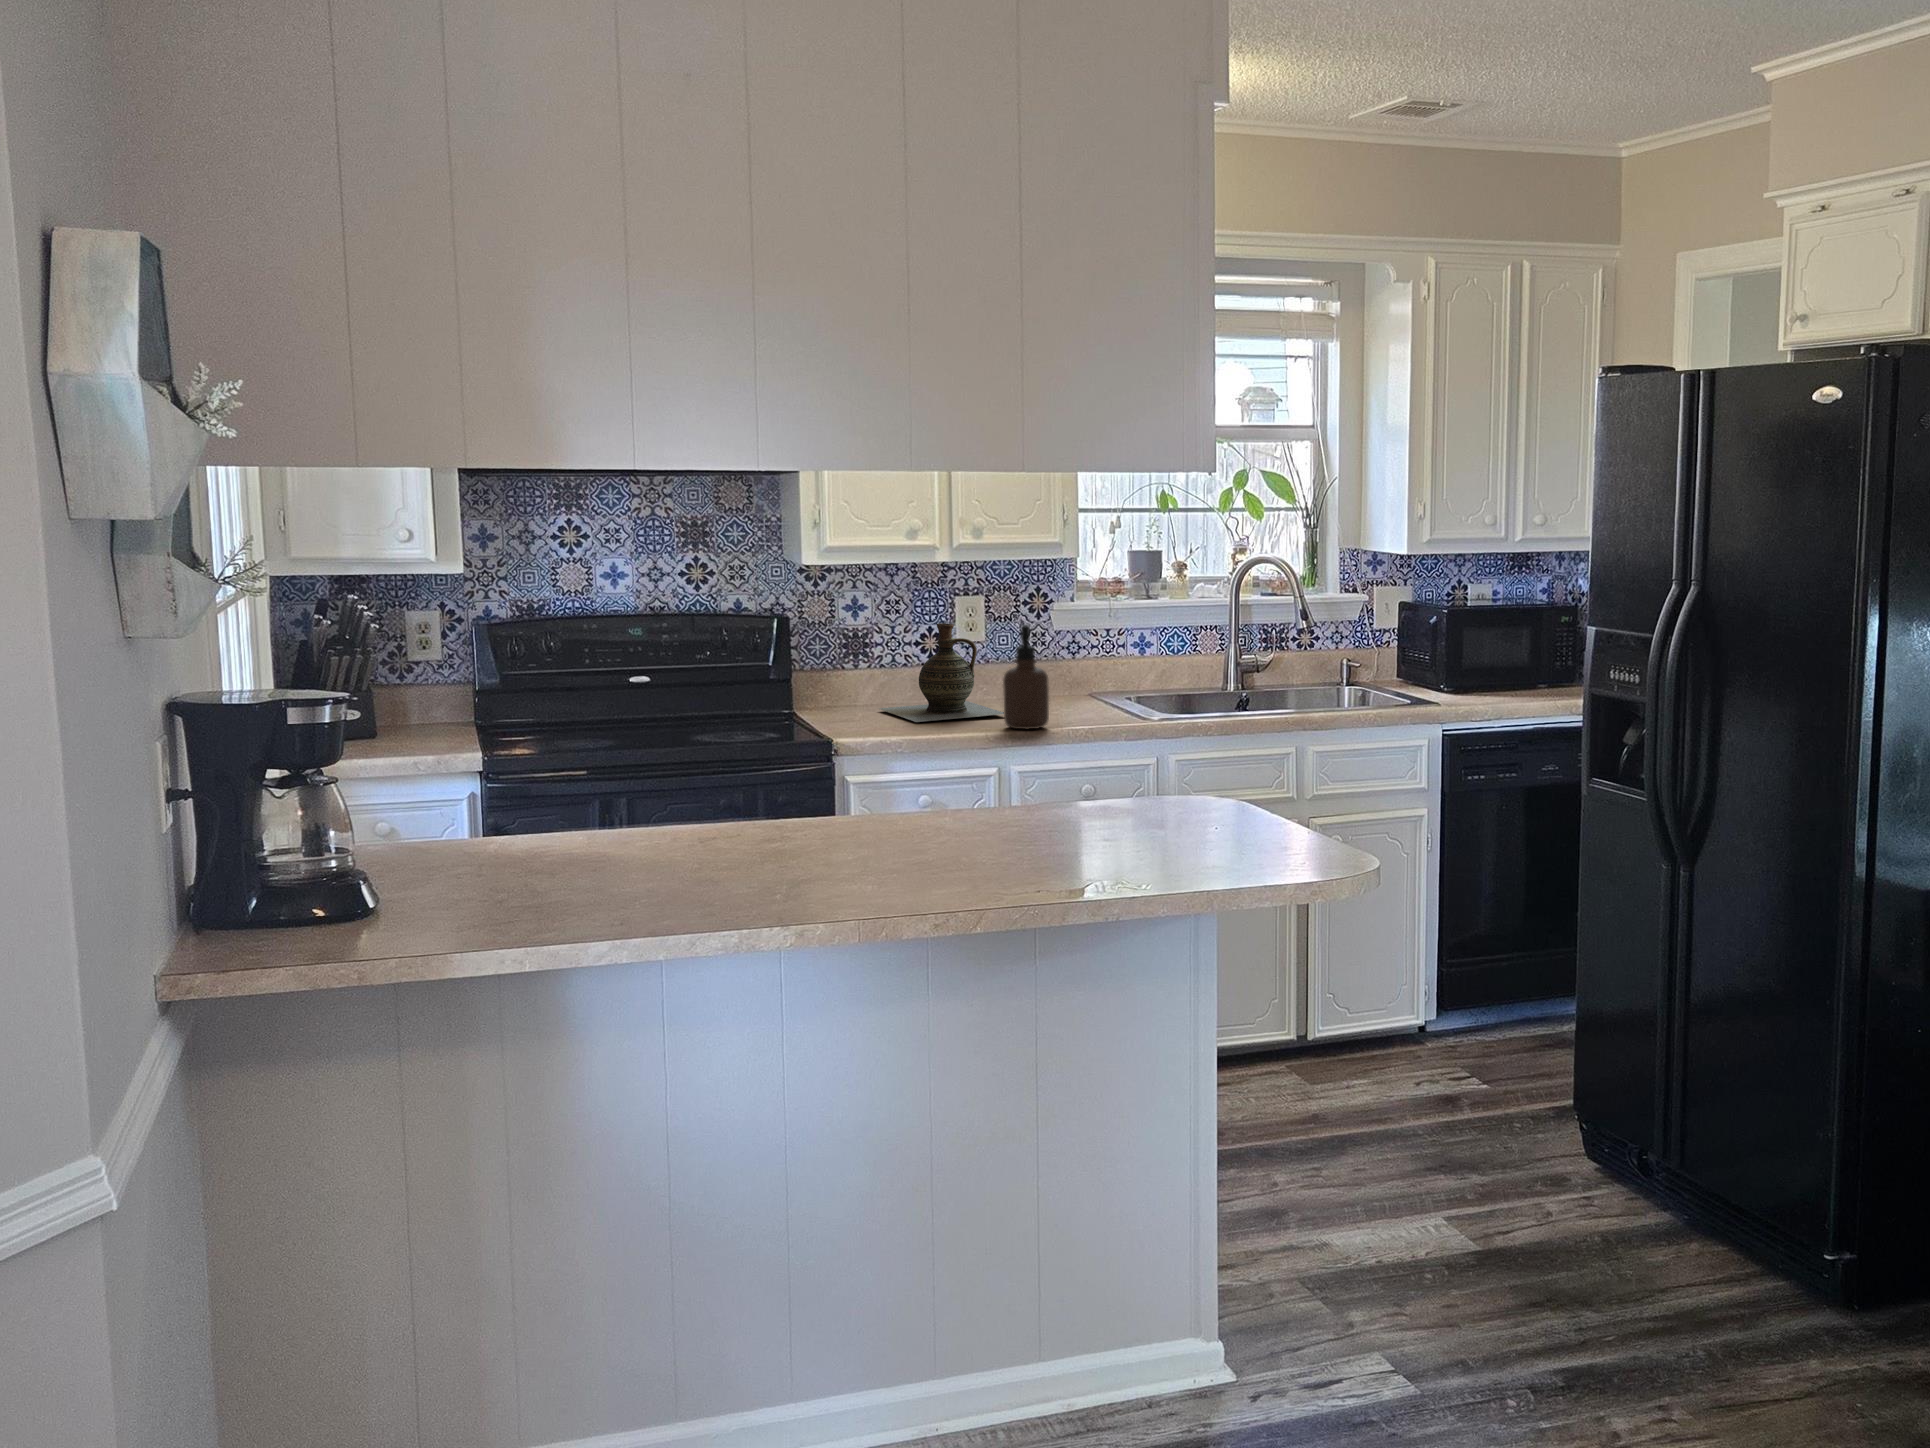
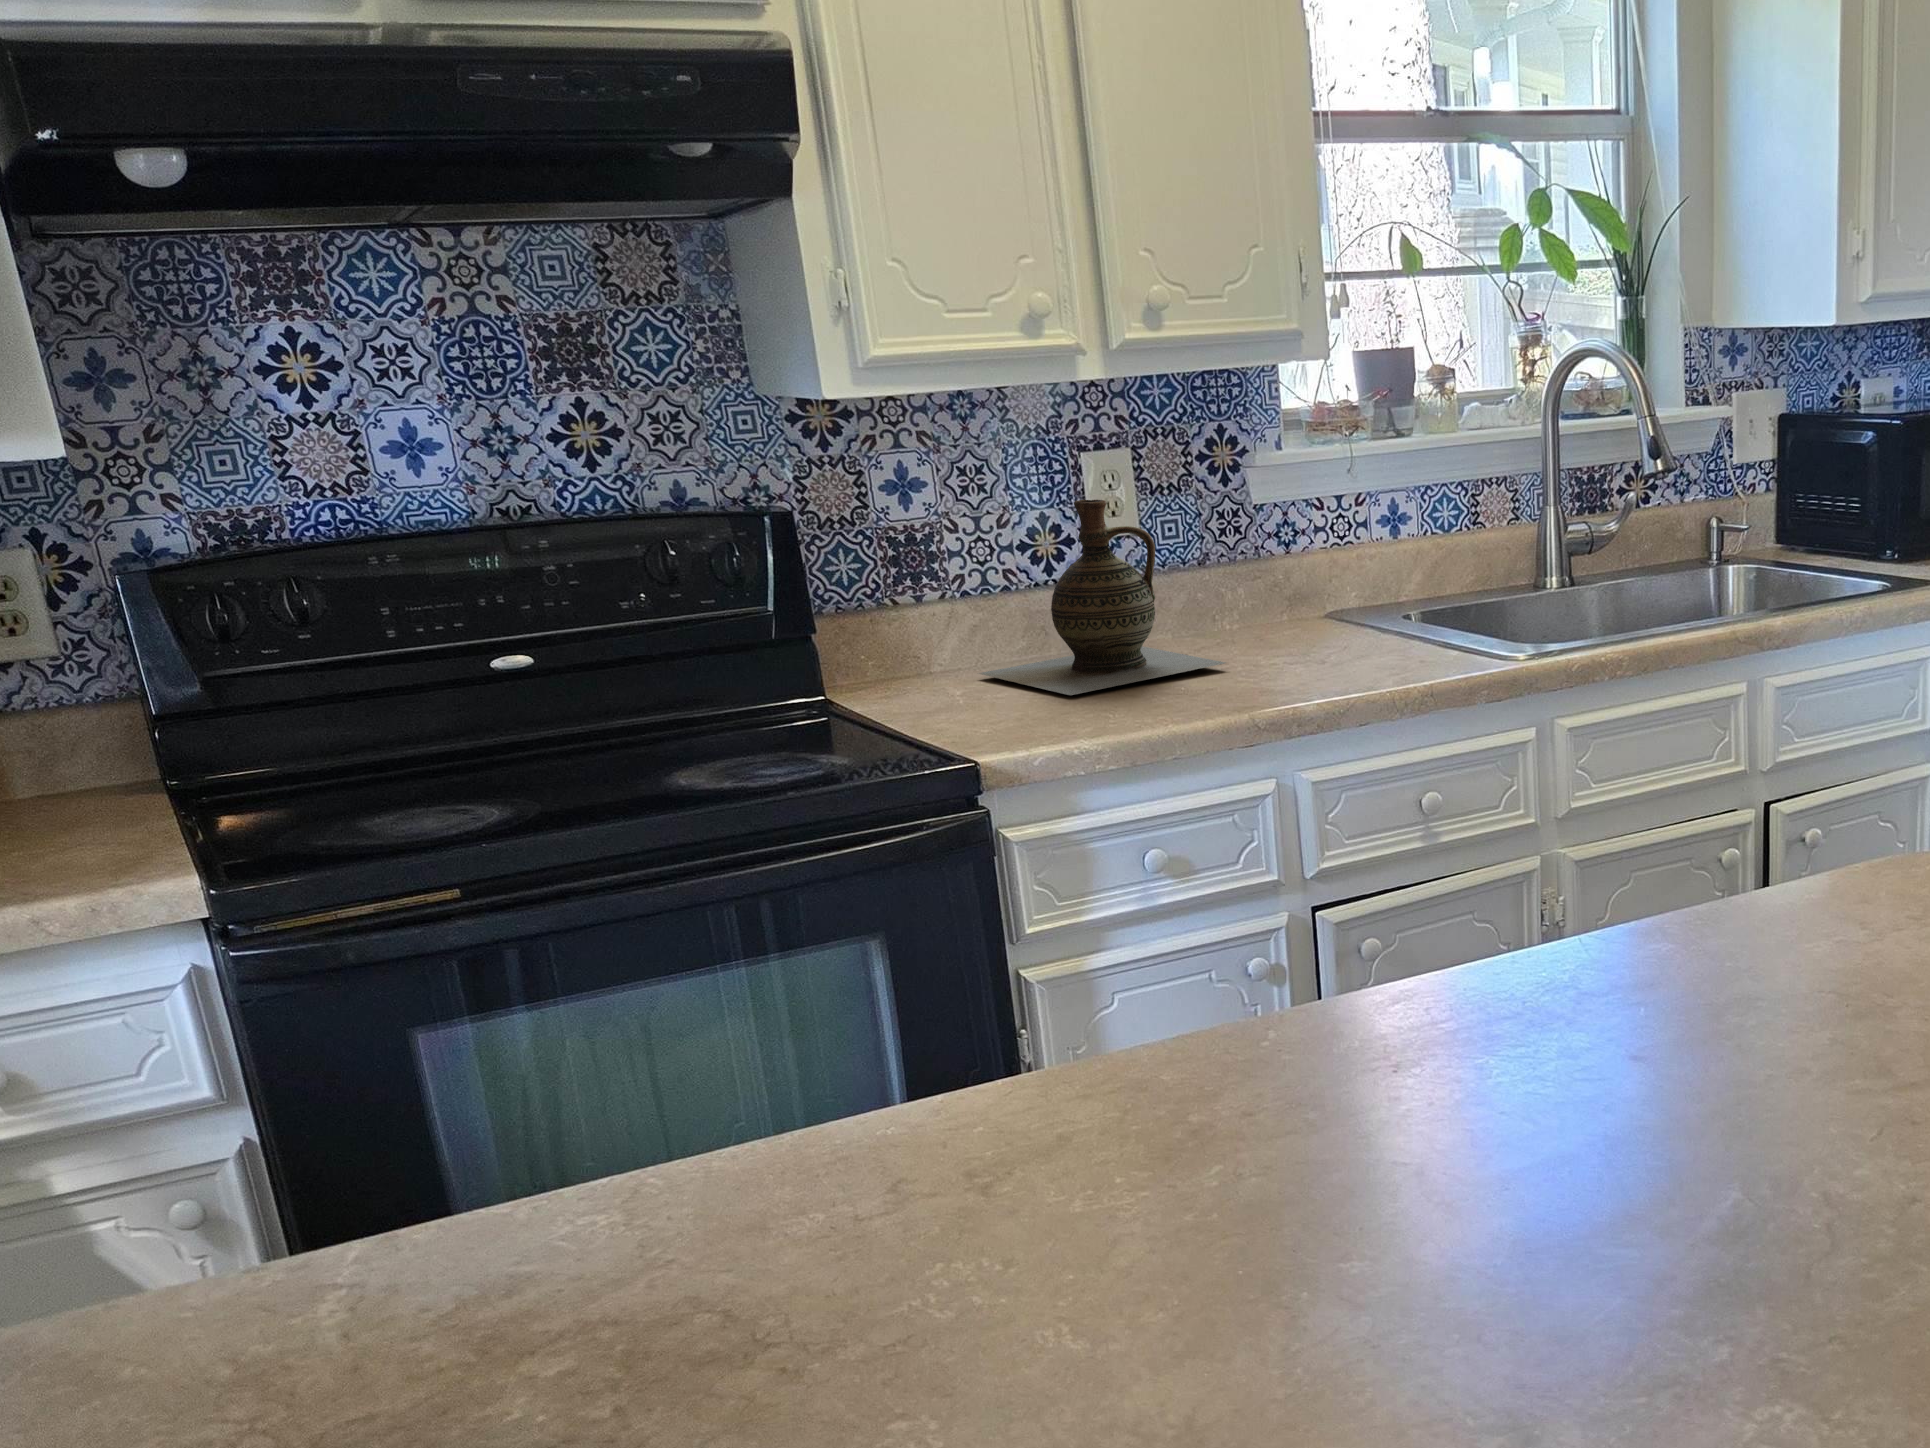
soap dispenser: present [1003,625,1049,729] -> none [1233,487,1324,692]

